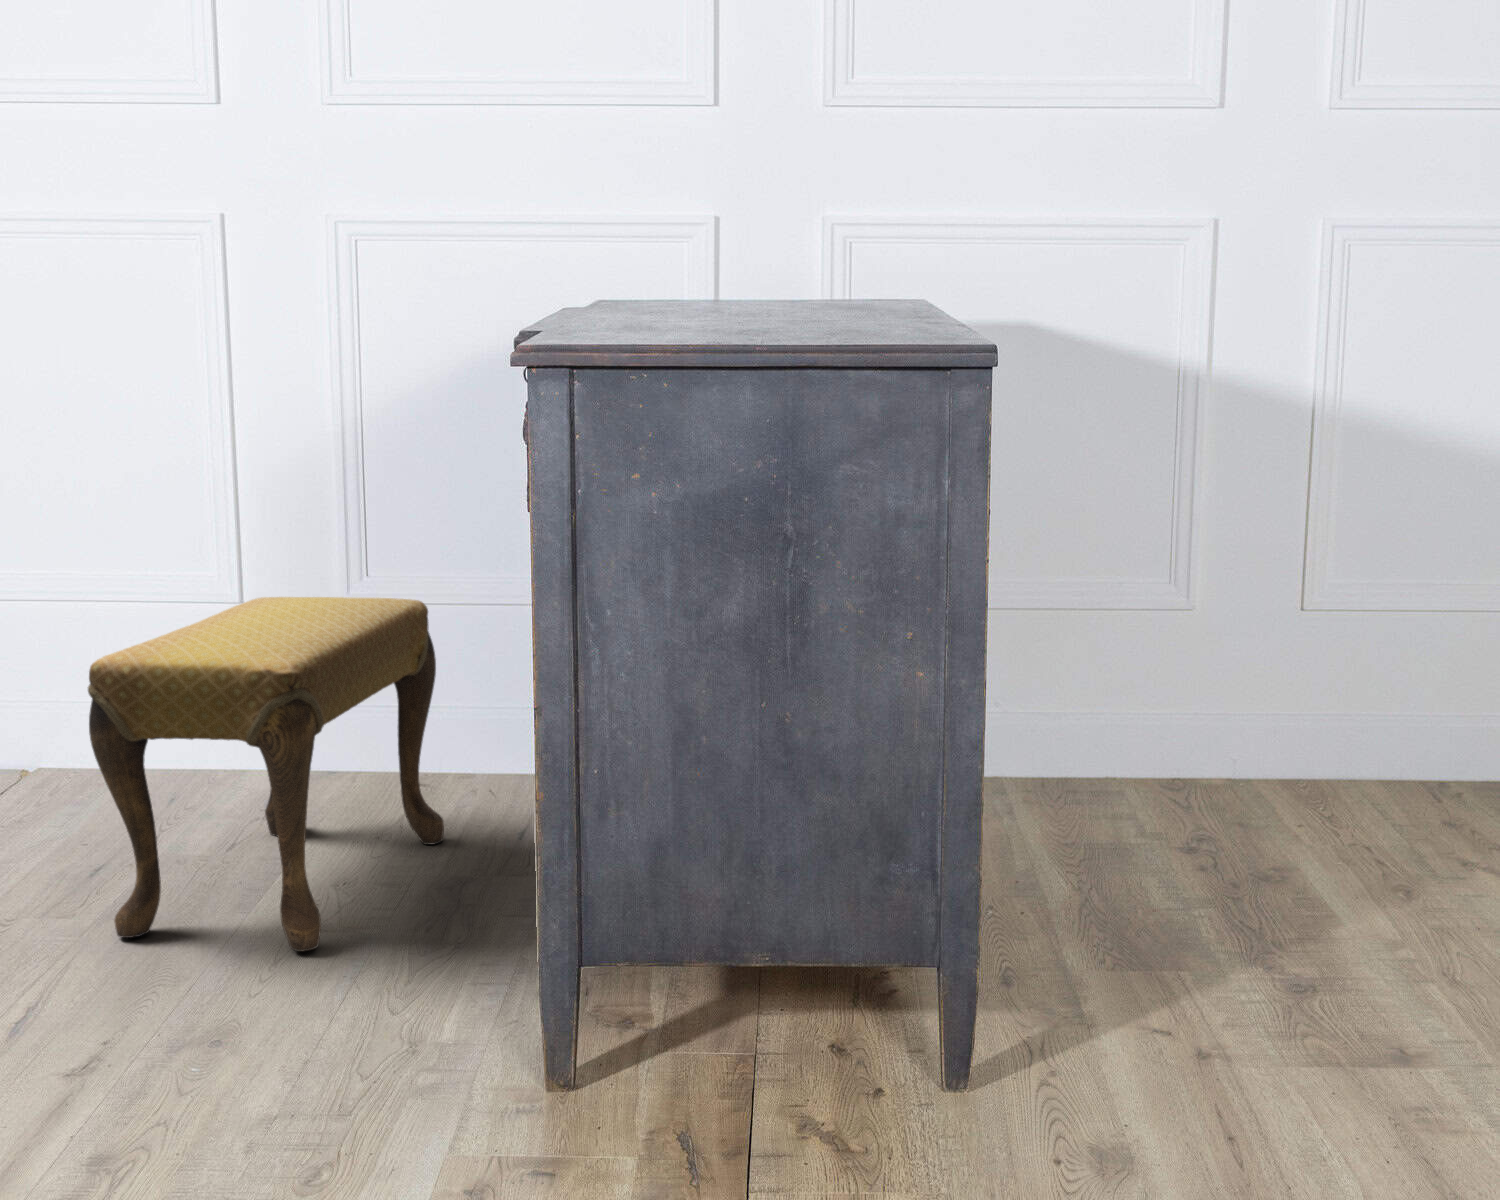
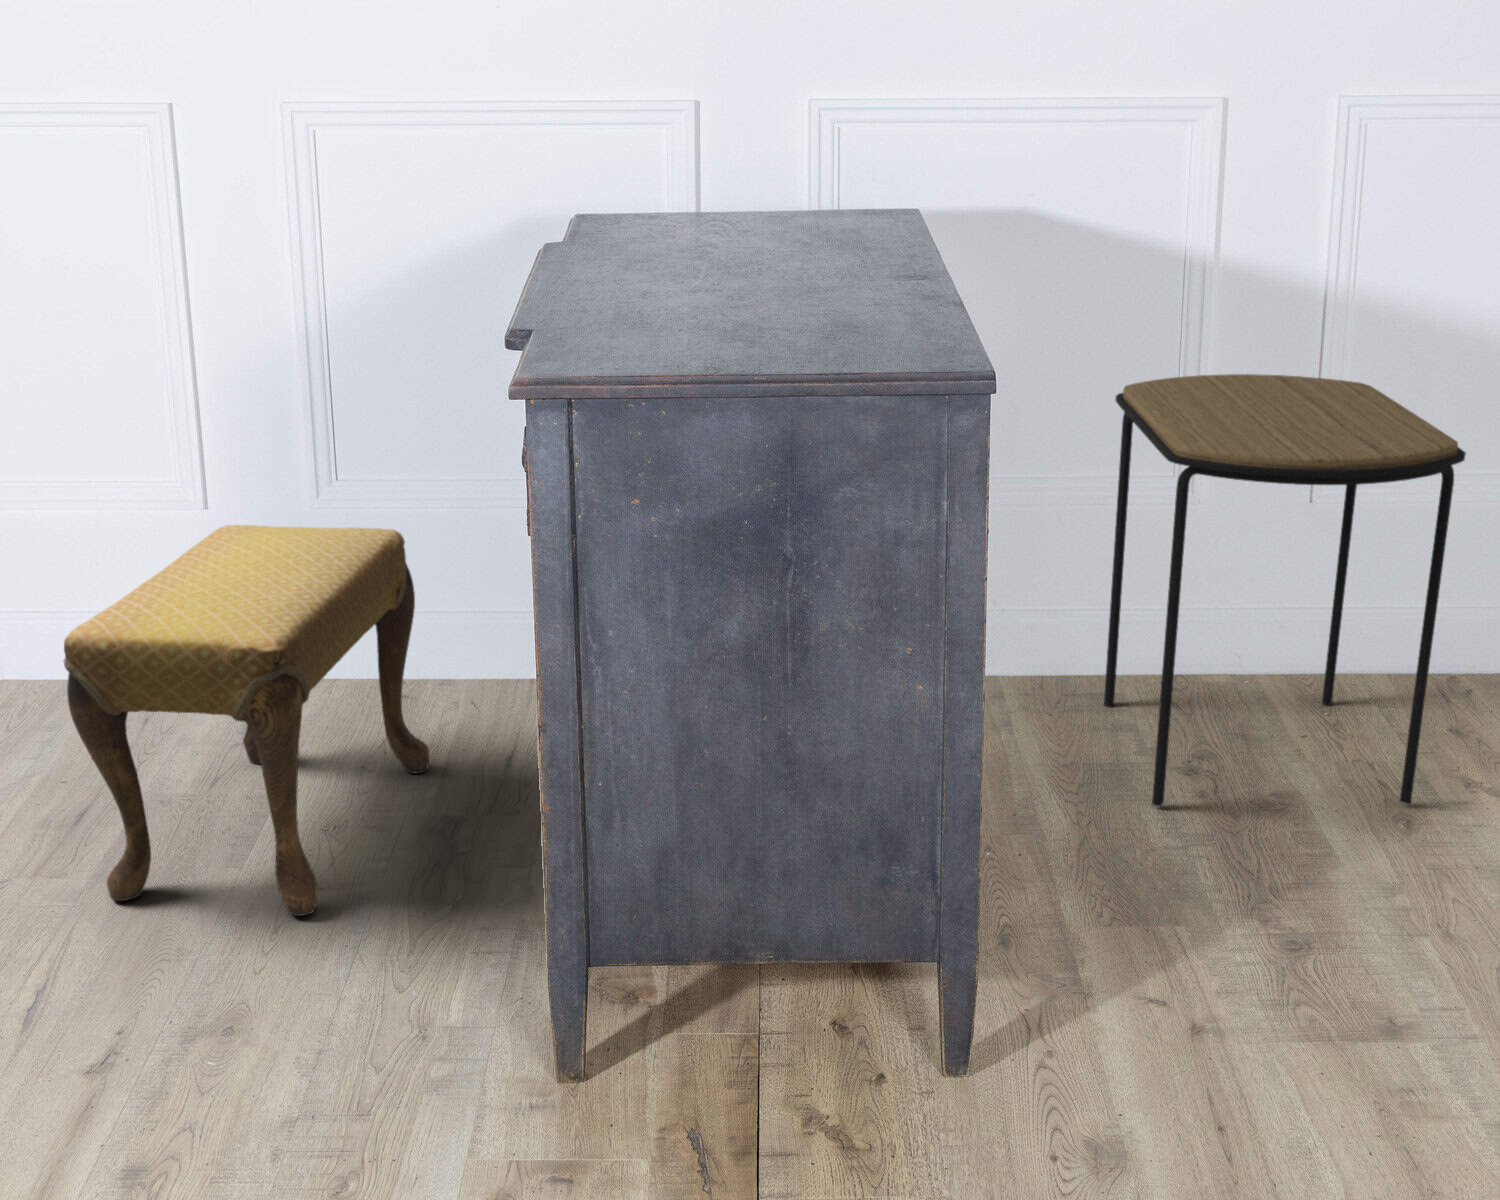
side table: none [1104,481,1445,877] -> present [1104,374,1466,806]

